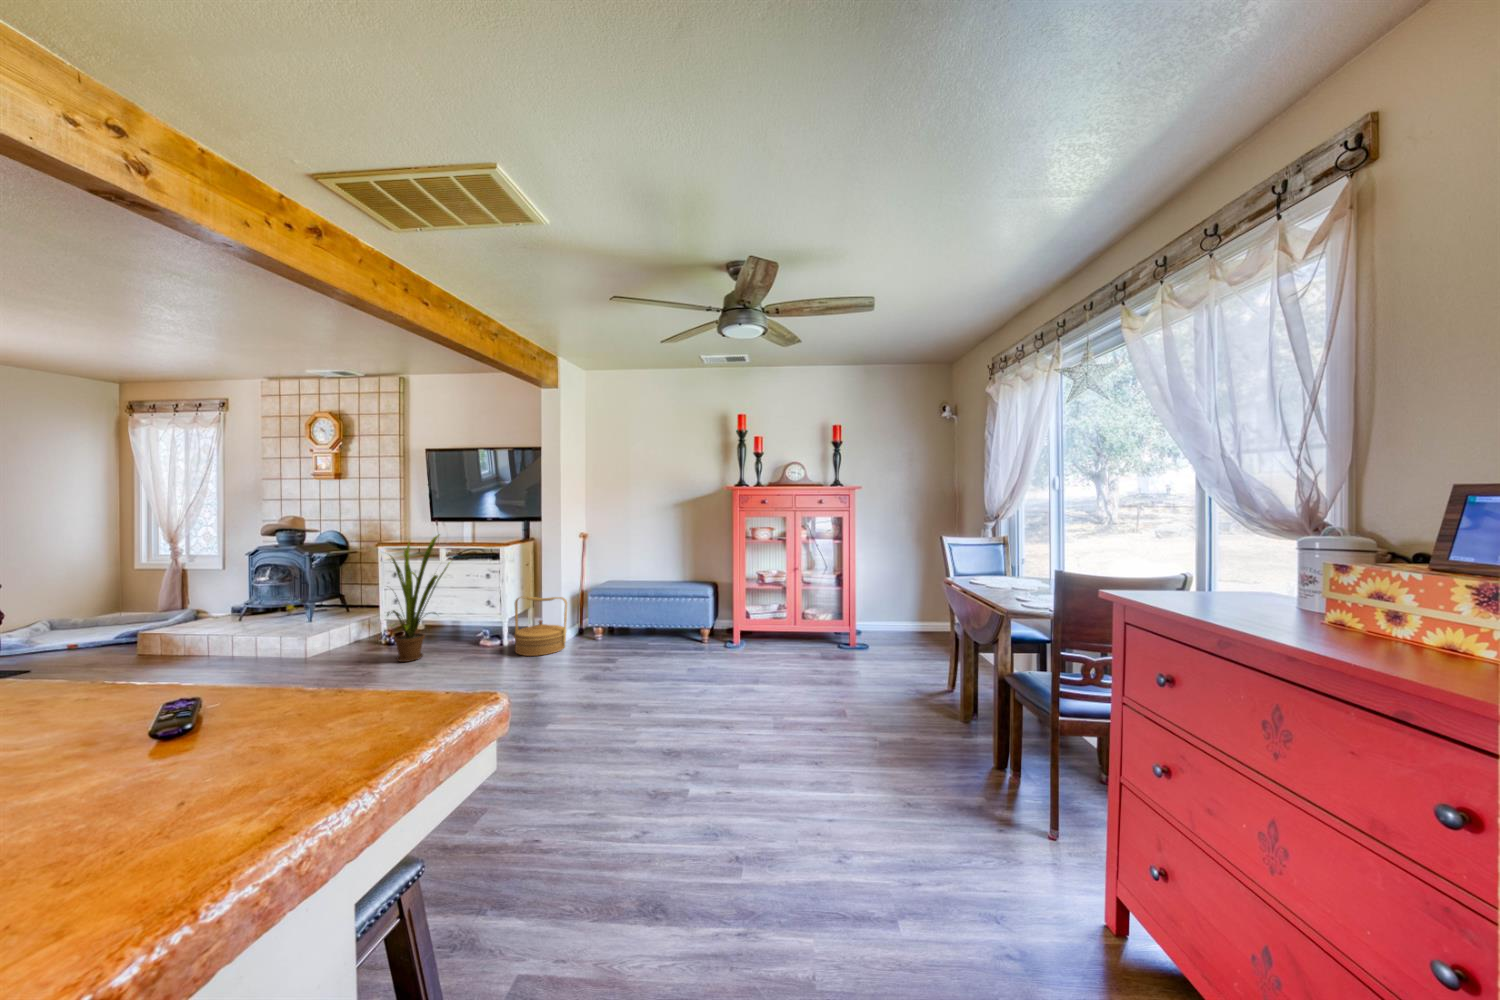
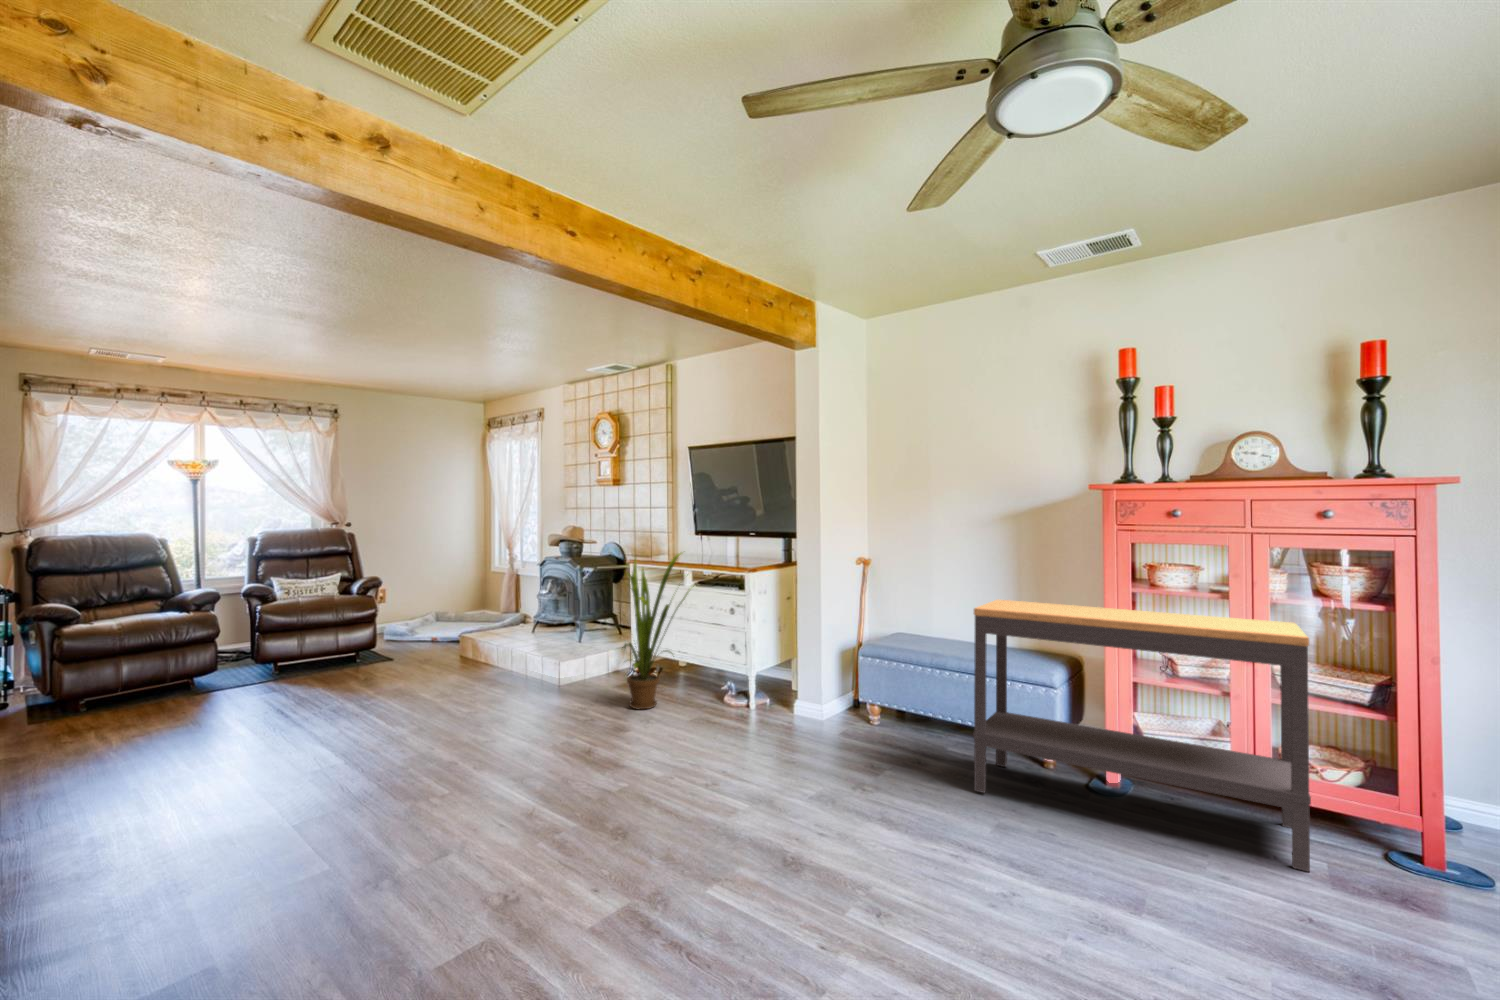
console table: none [673,552,818,659] -> present [973,599,1311,872]
woven basket: present [514,597,567,656] -> none [753,644,824,735]

